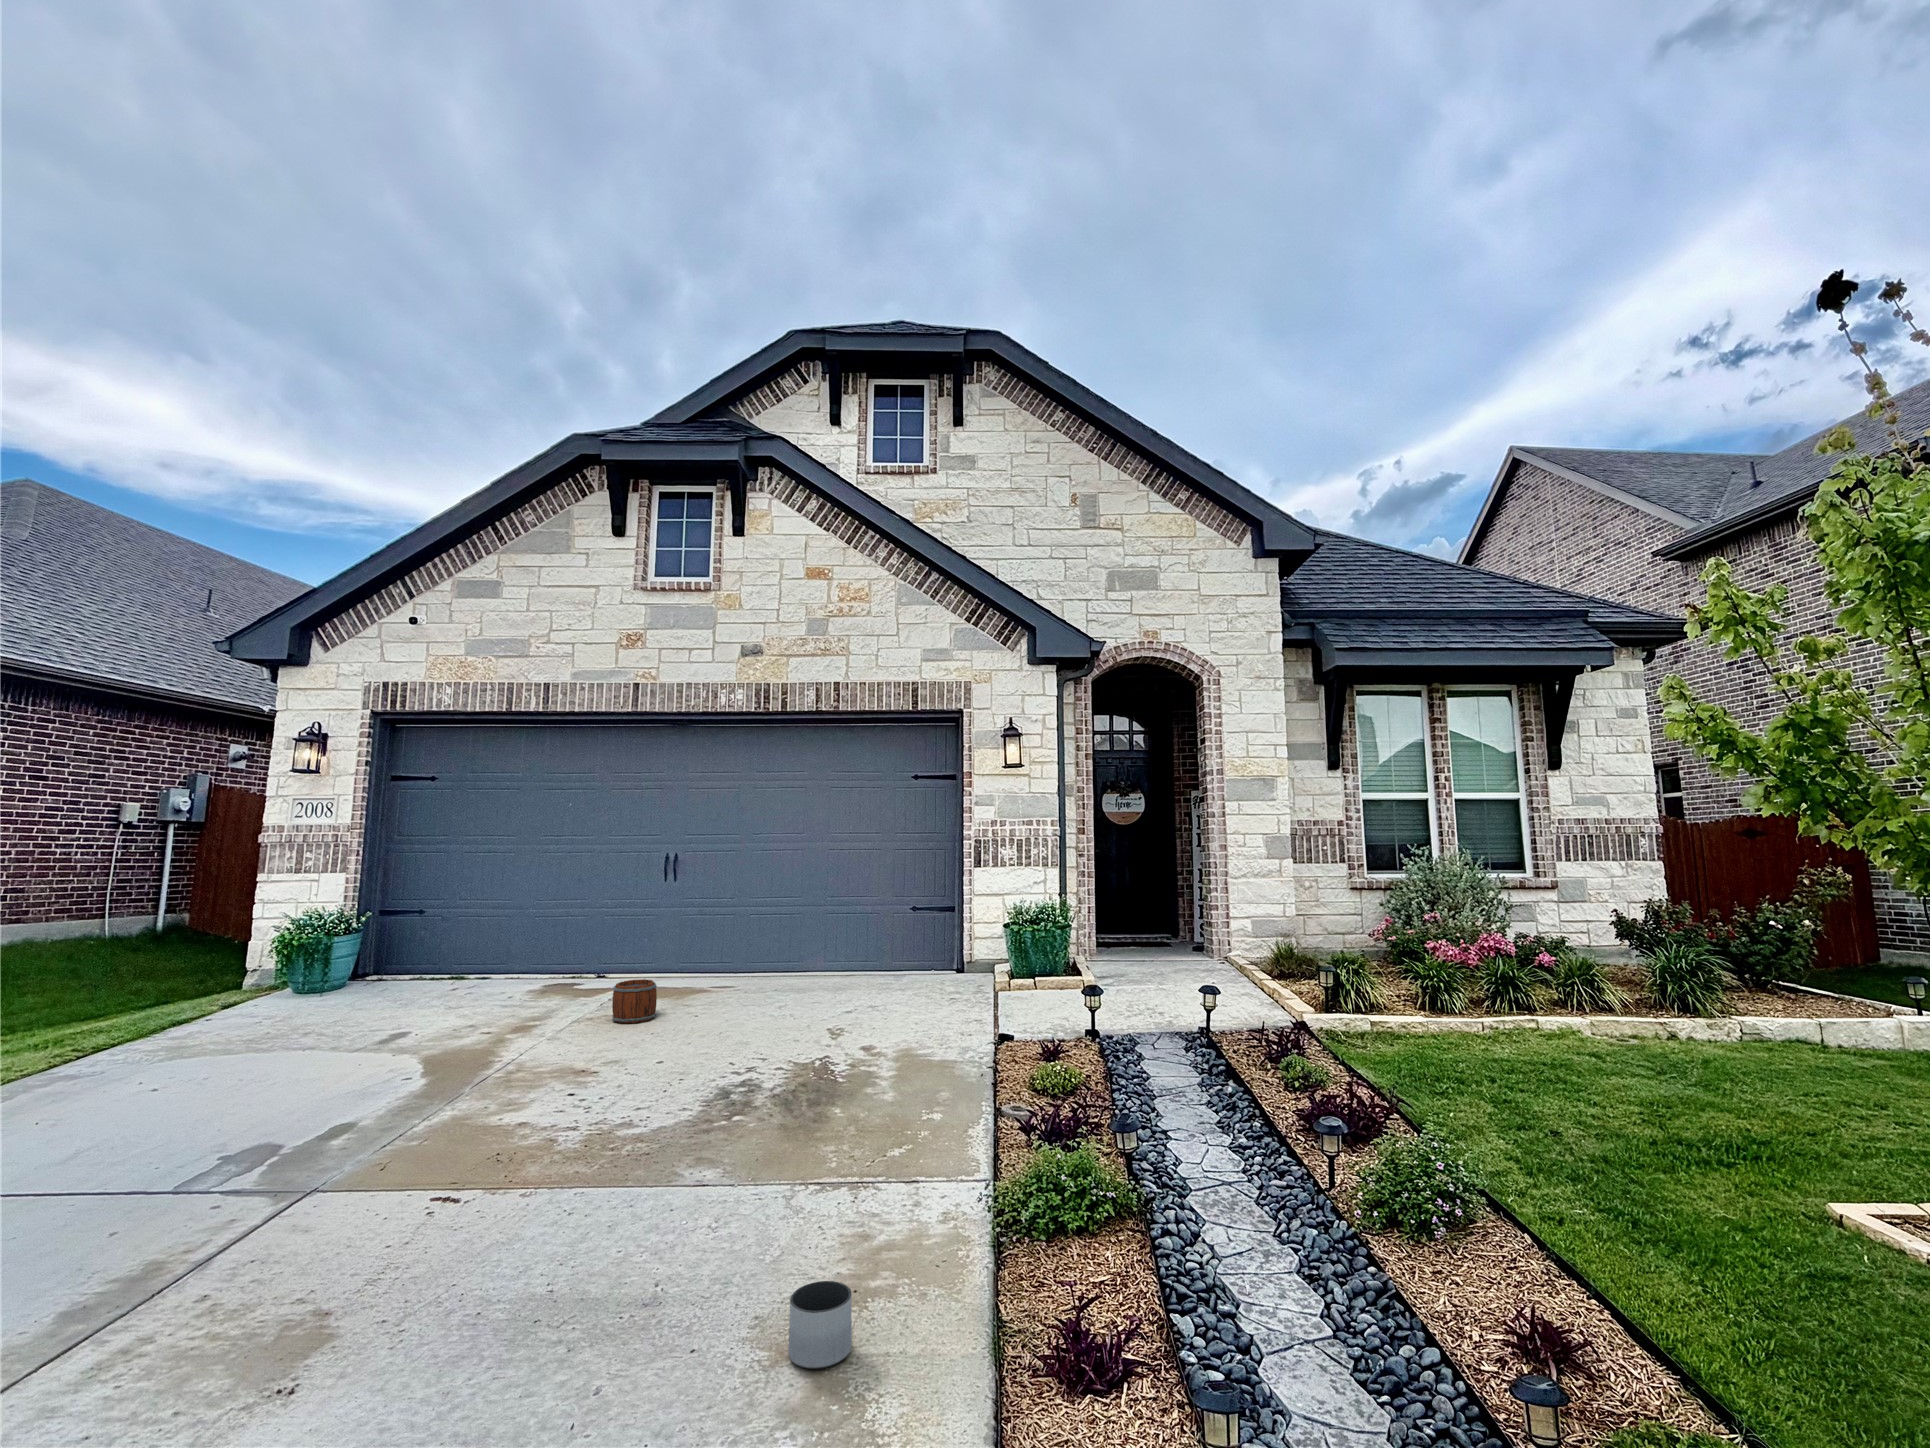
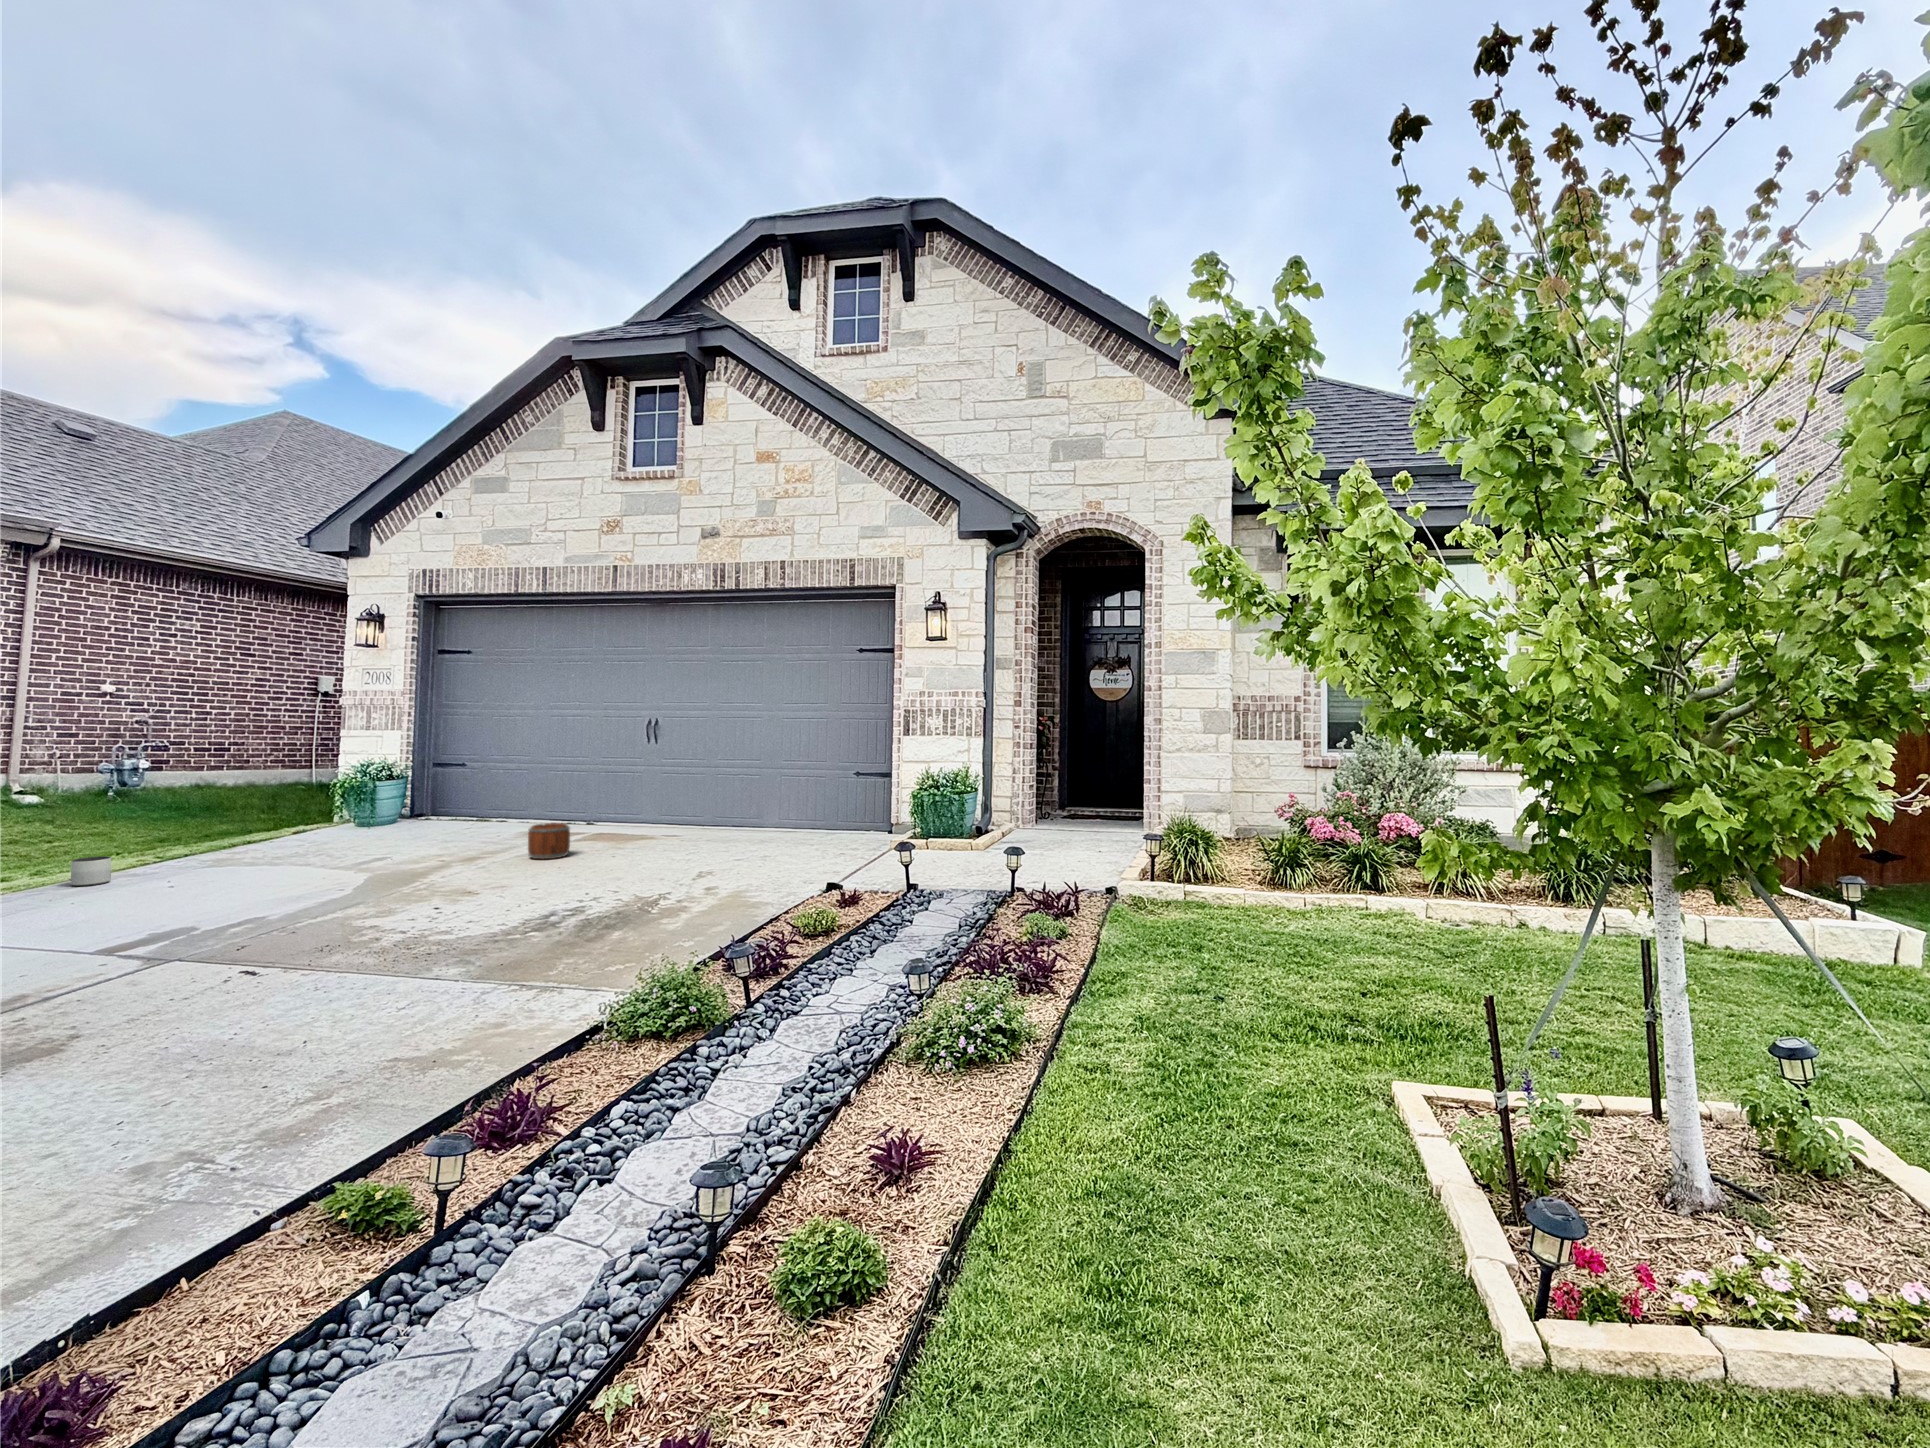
planter: present [789,1281,852,1369] -> present [71,856,111,886]

